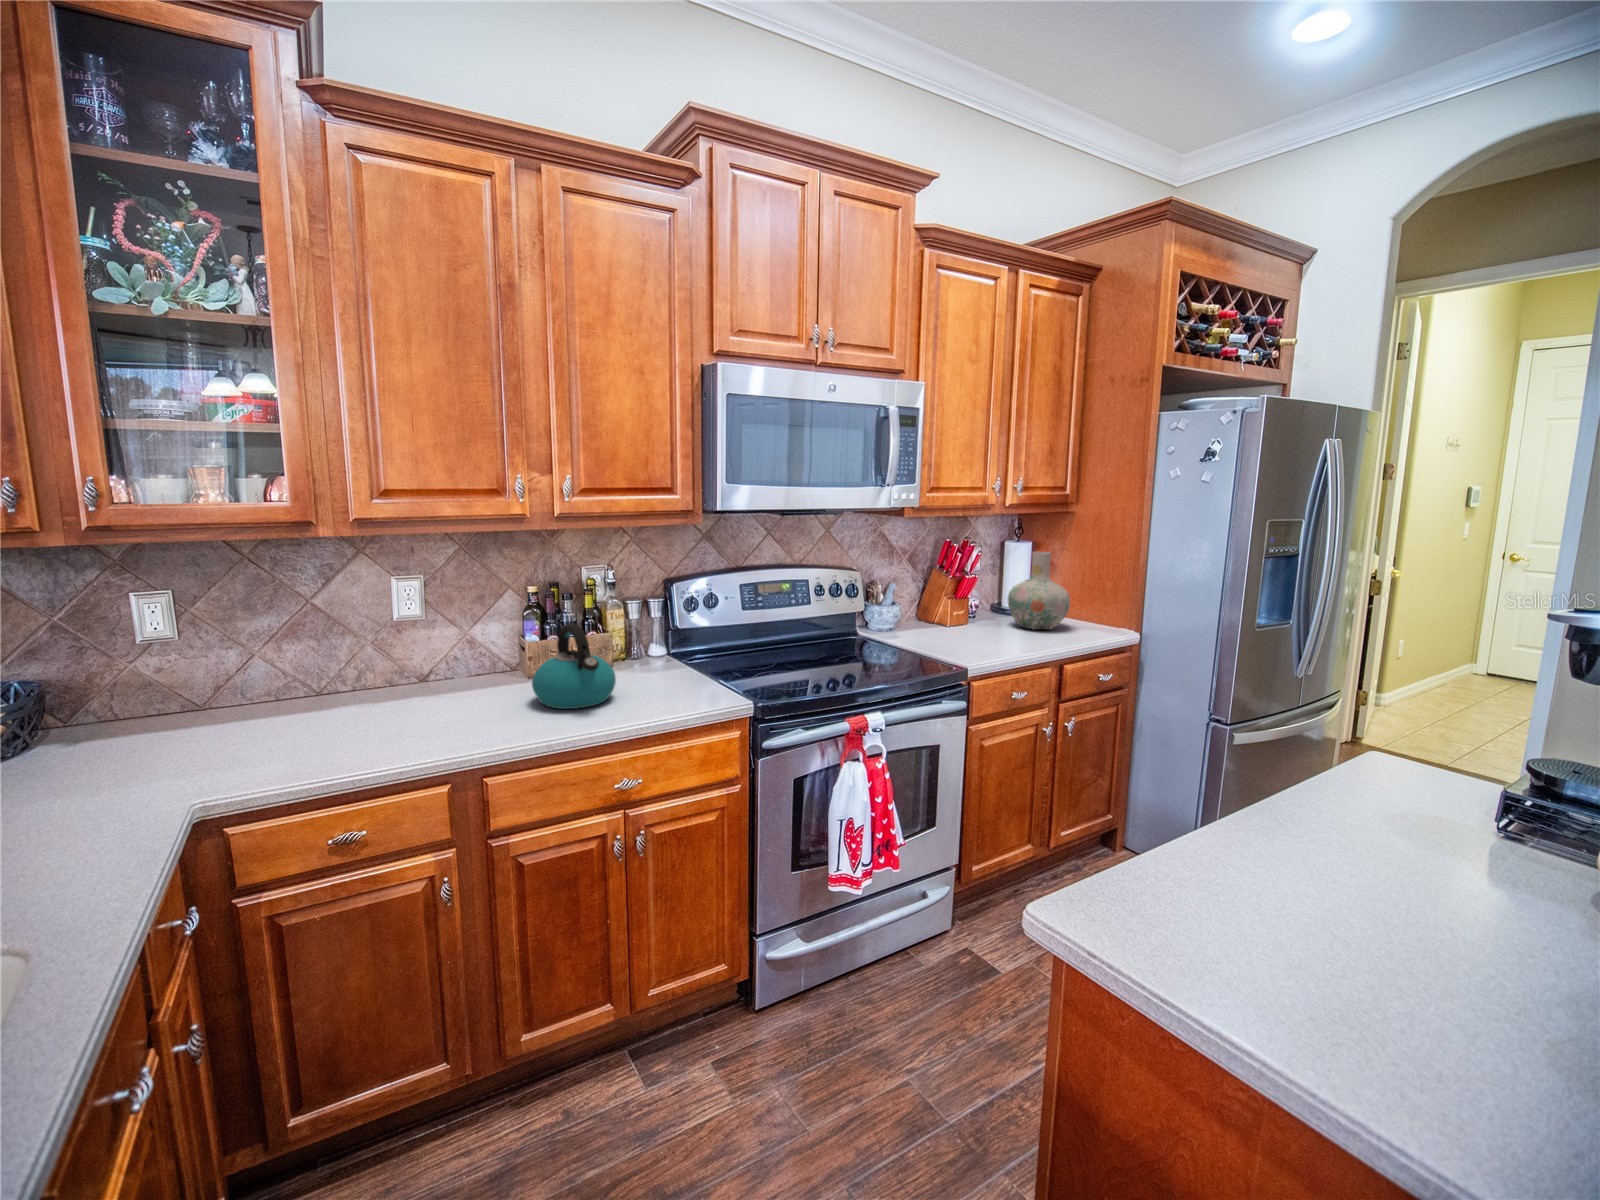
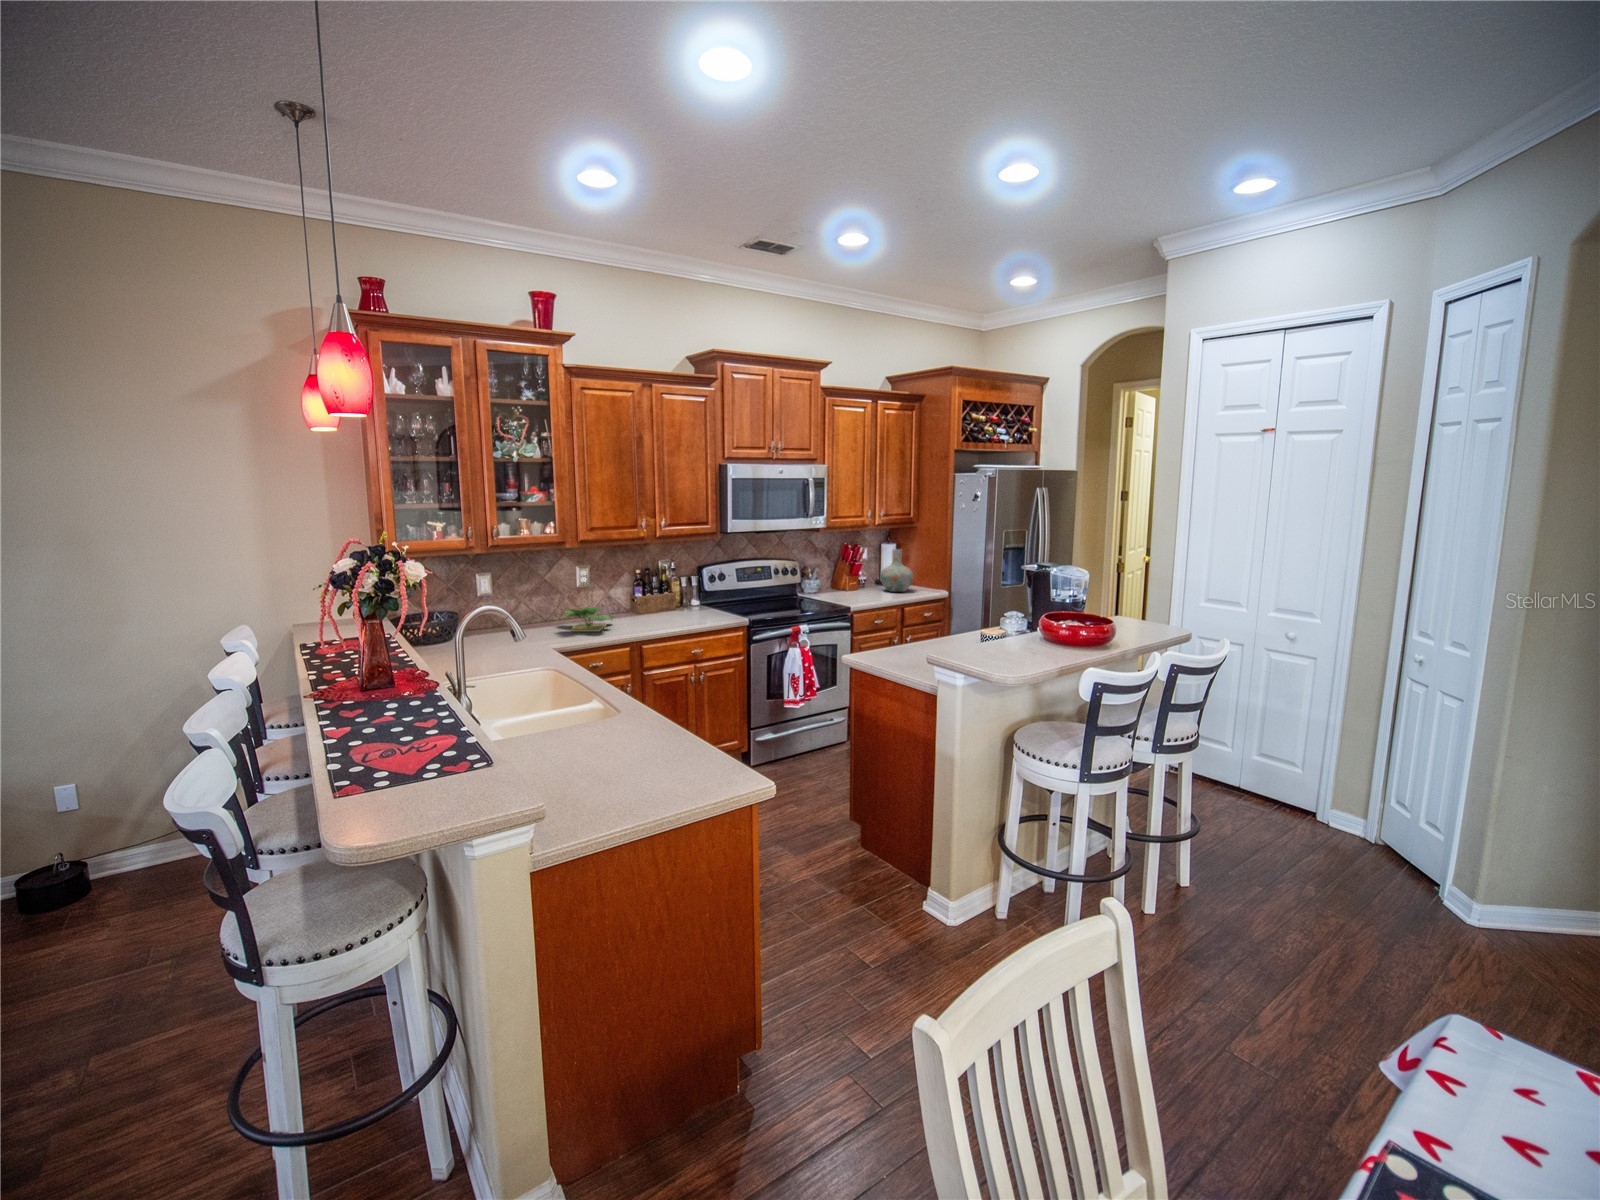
potted plant: none [290,599,452,738] -> present [562,585,613,632]
kettle: present [532,624,616,709] -> none [648,586,685,623]

